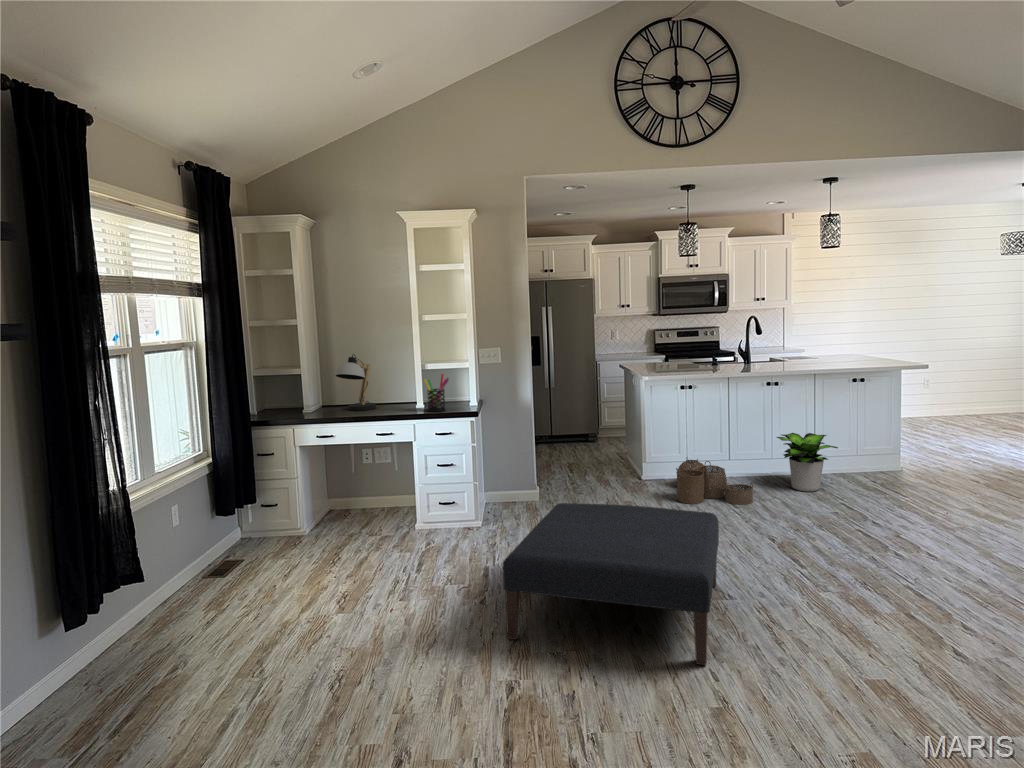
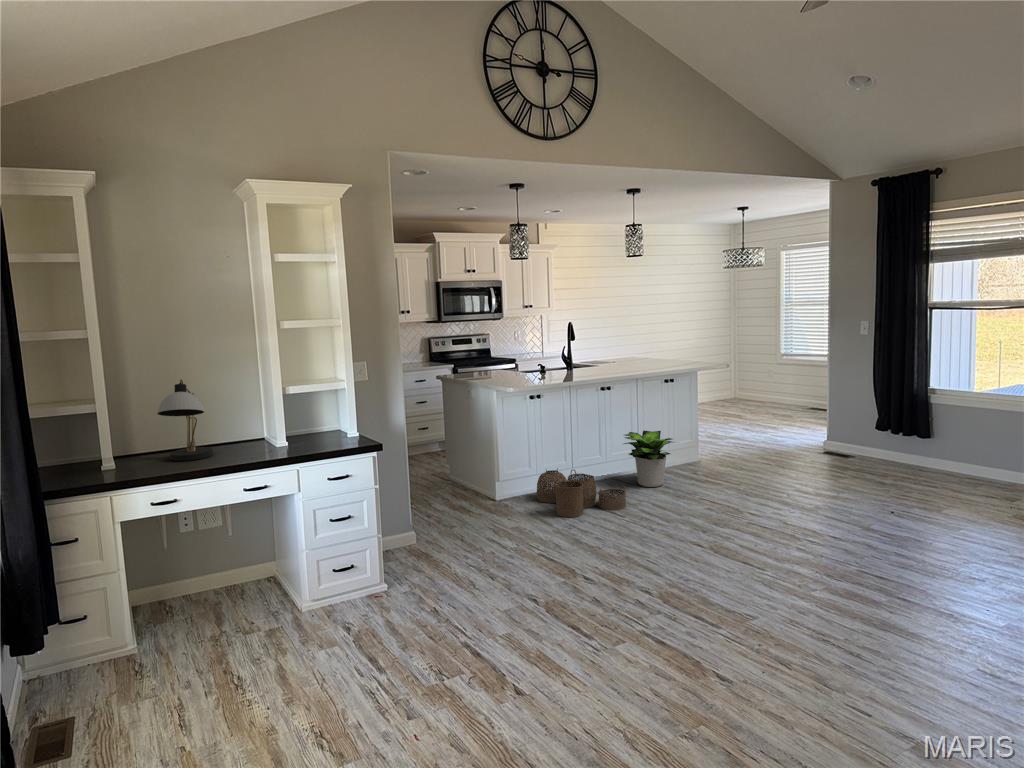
pen holder: present [424,374,449,412] -> none [296,399,329,450]
ottoman: present [503,503,719,665] -> none [538,524,828,730]

